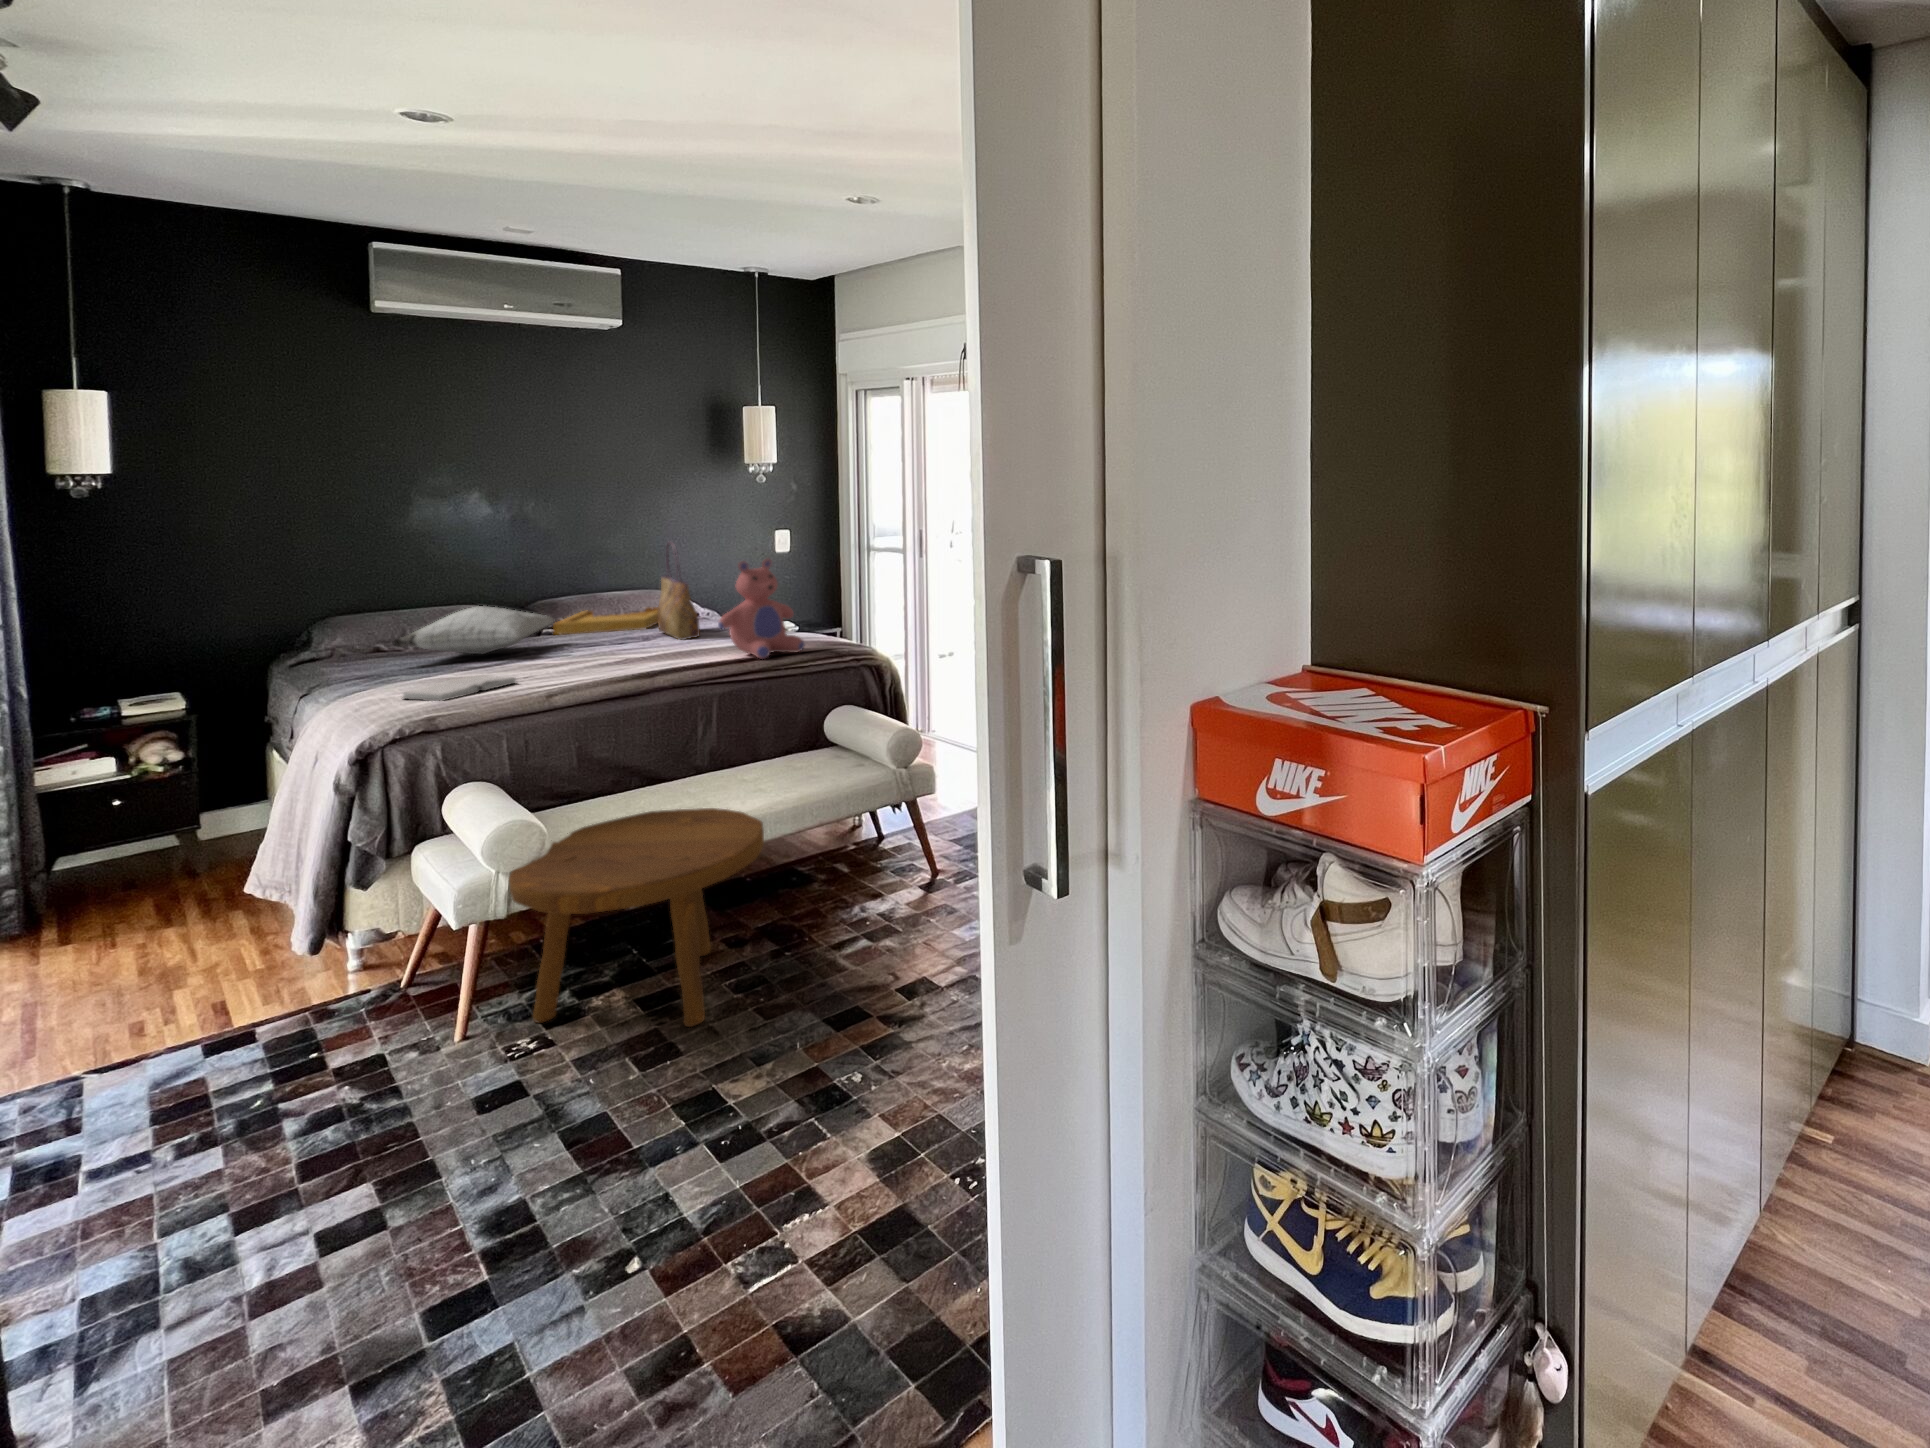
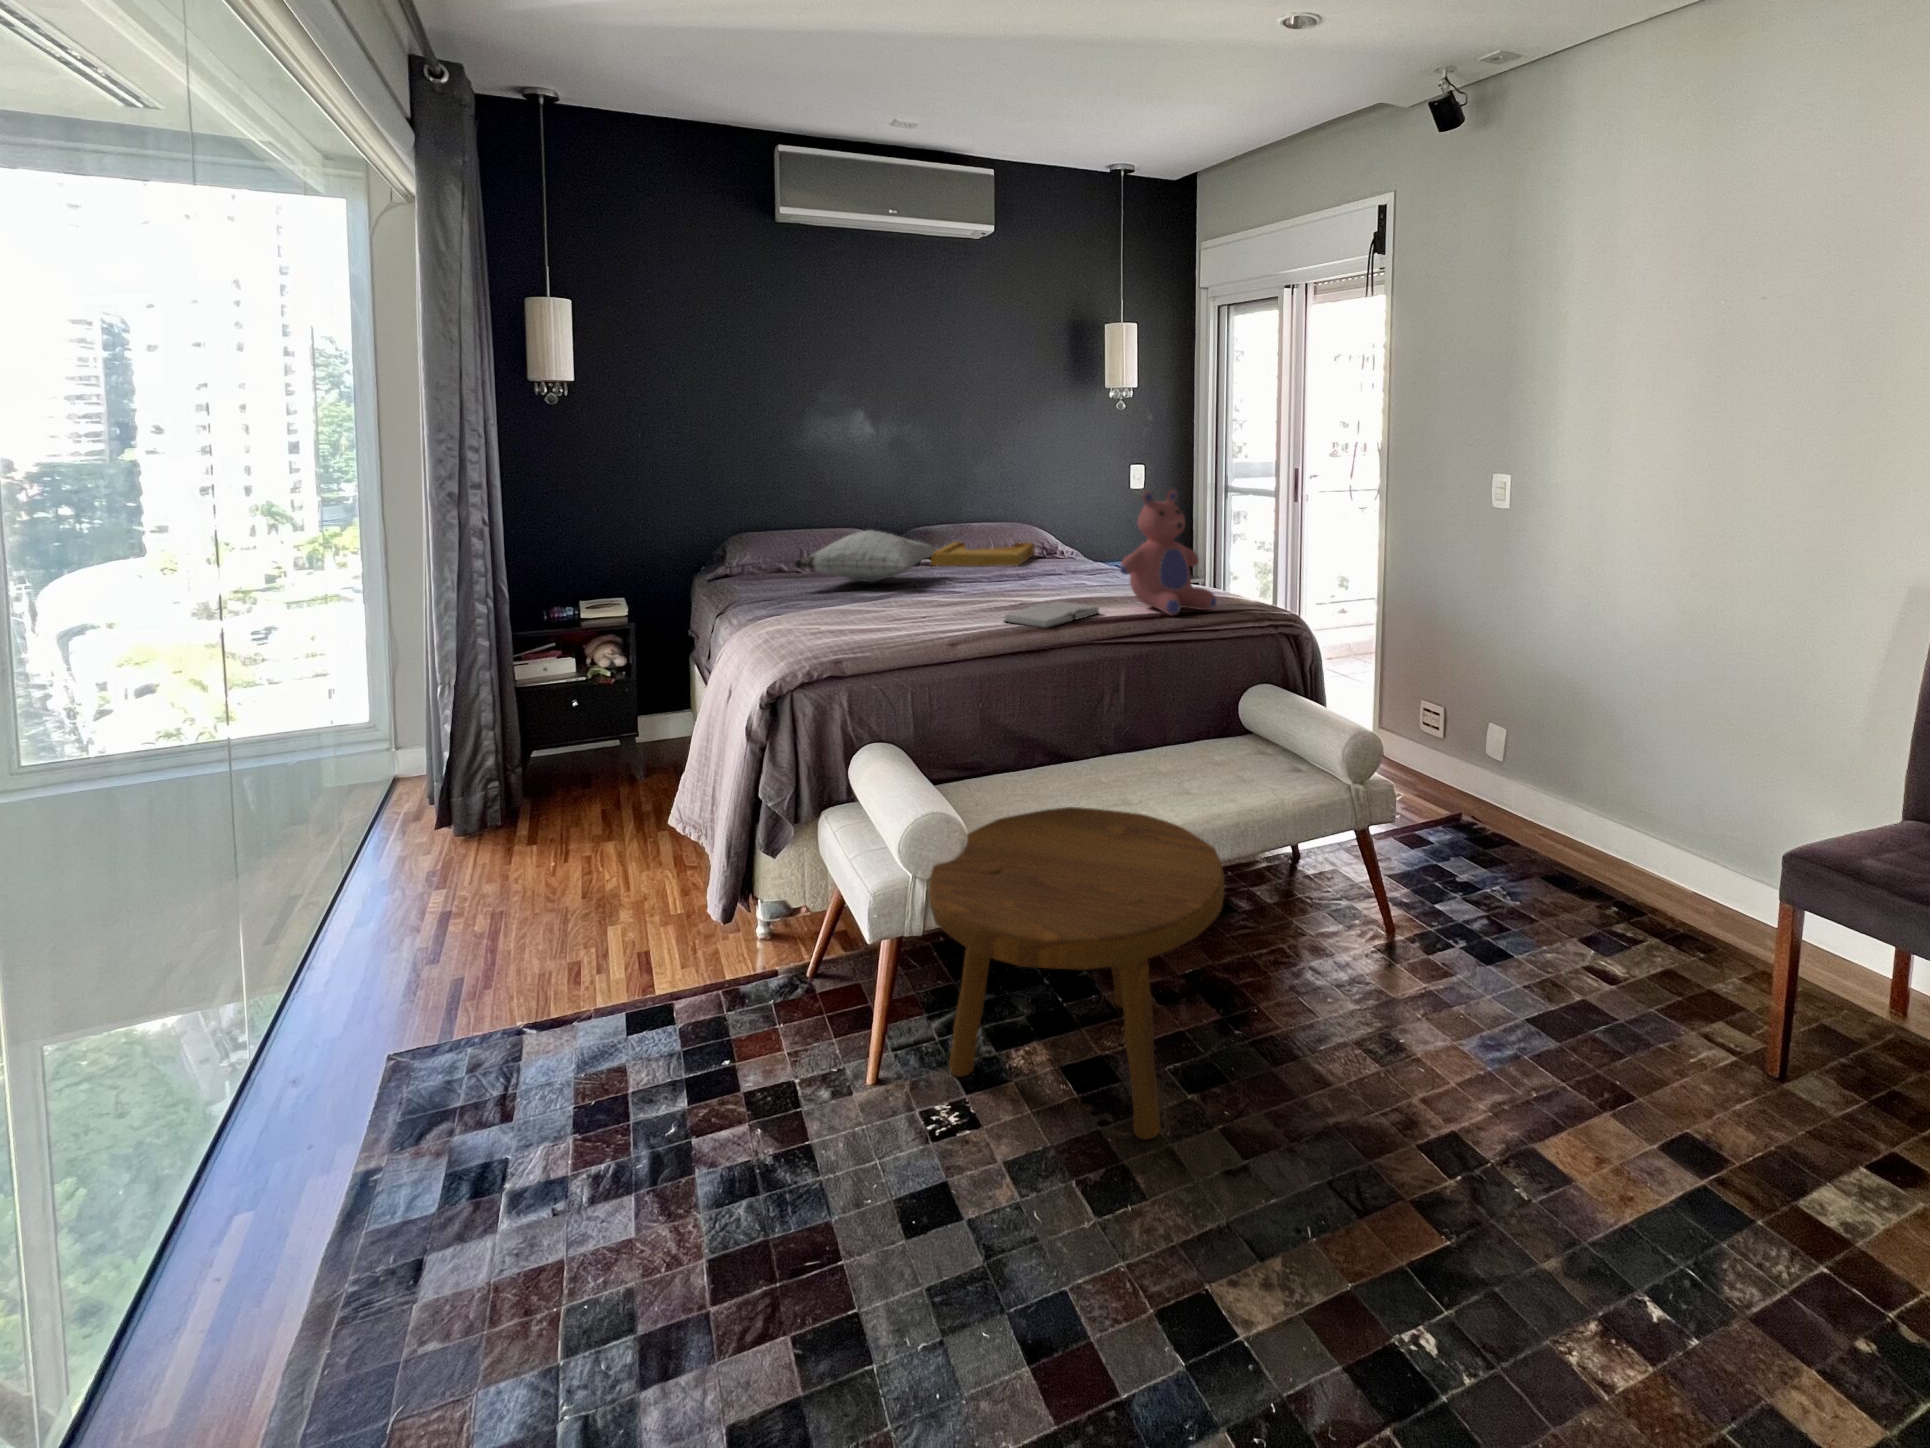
tote bag: present [658,542,700,640] -> none [1033,468,1080,582]
hardback book: present [403,675,516,701] -> present [1004,601,1099,628]

